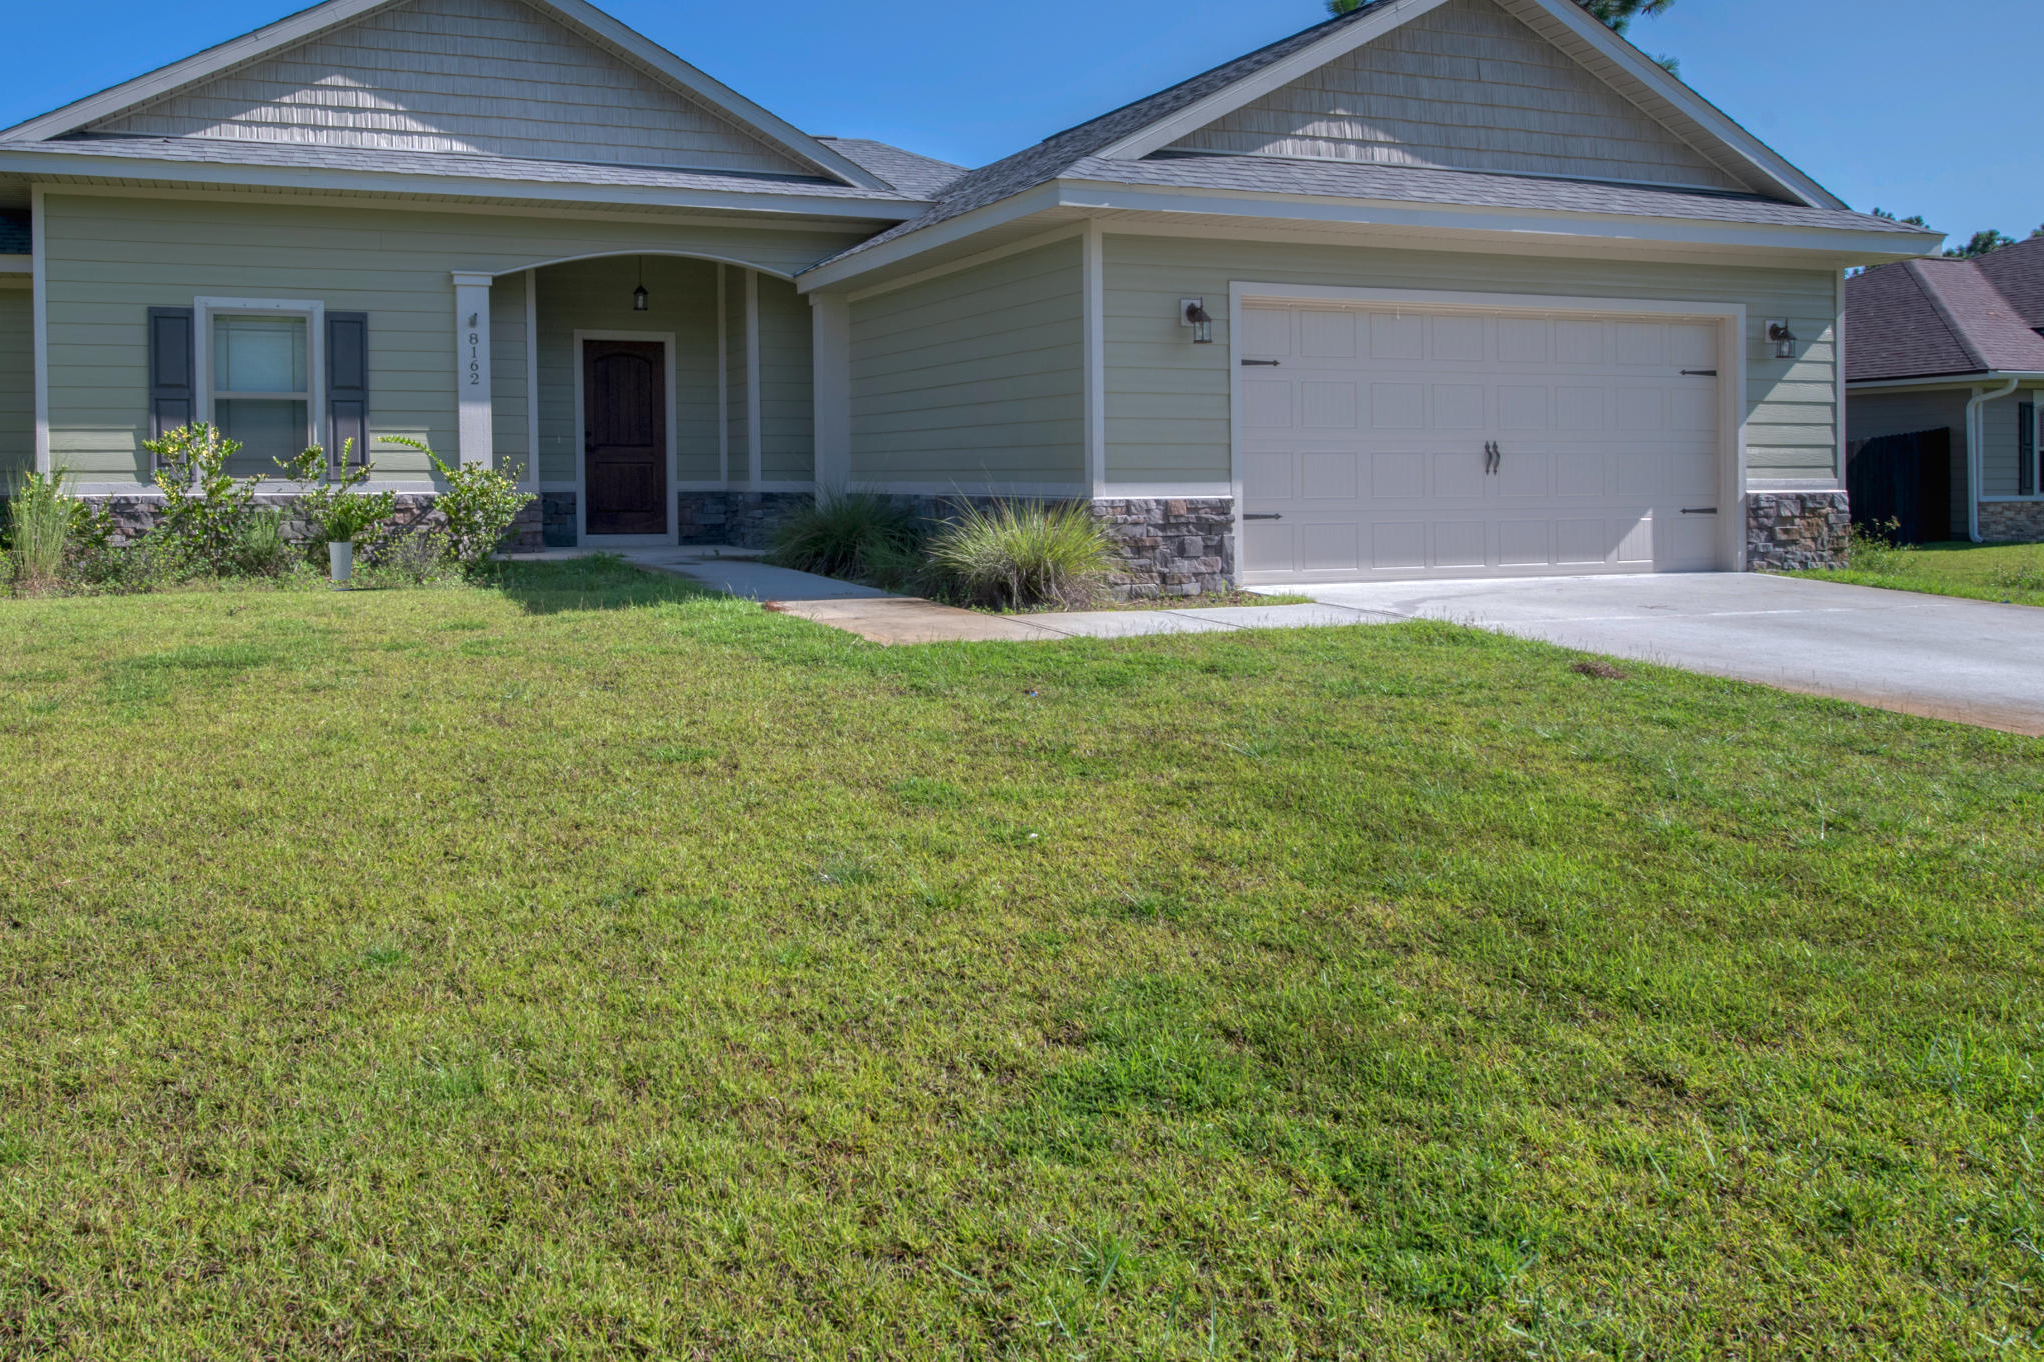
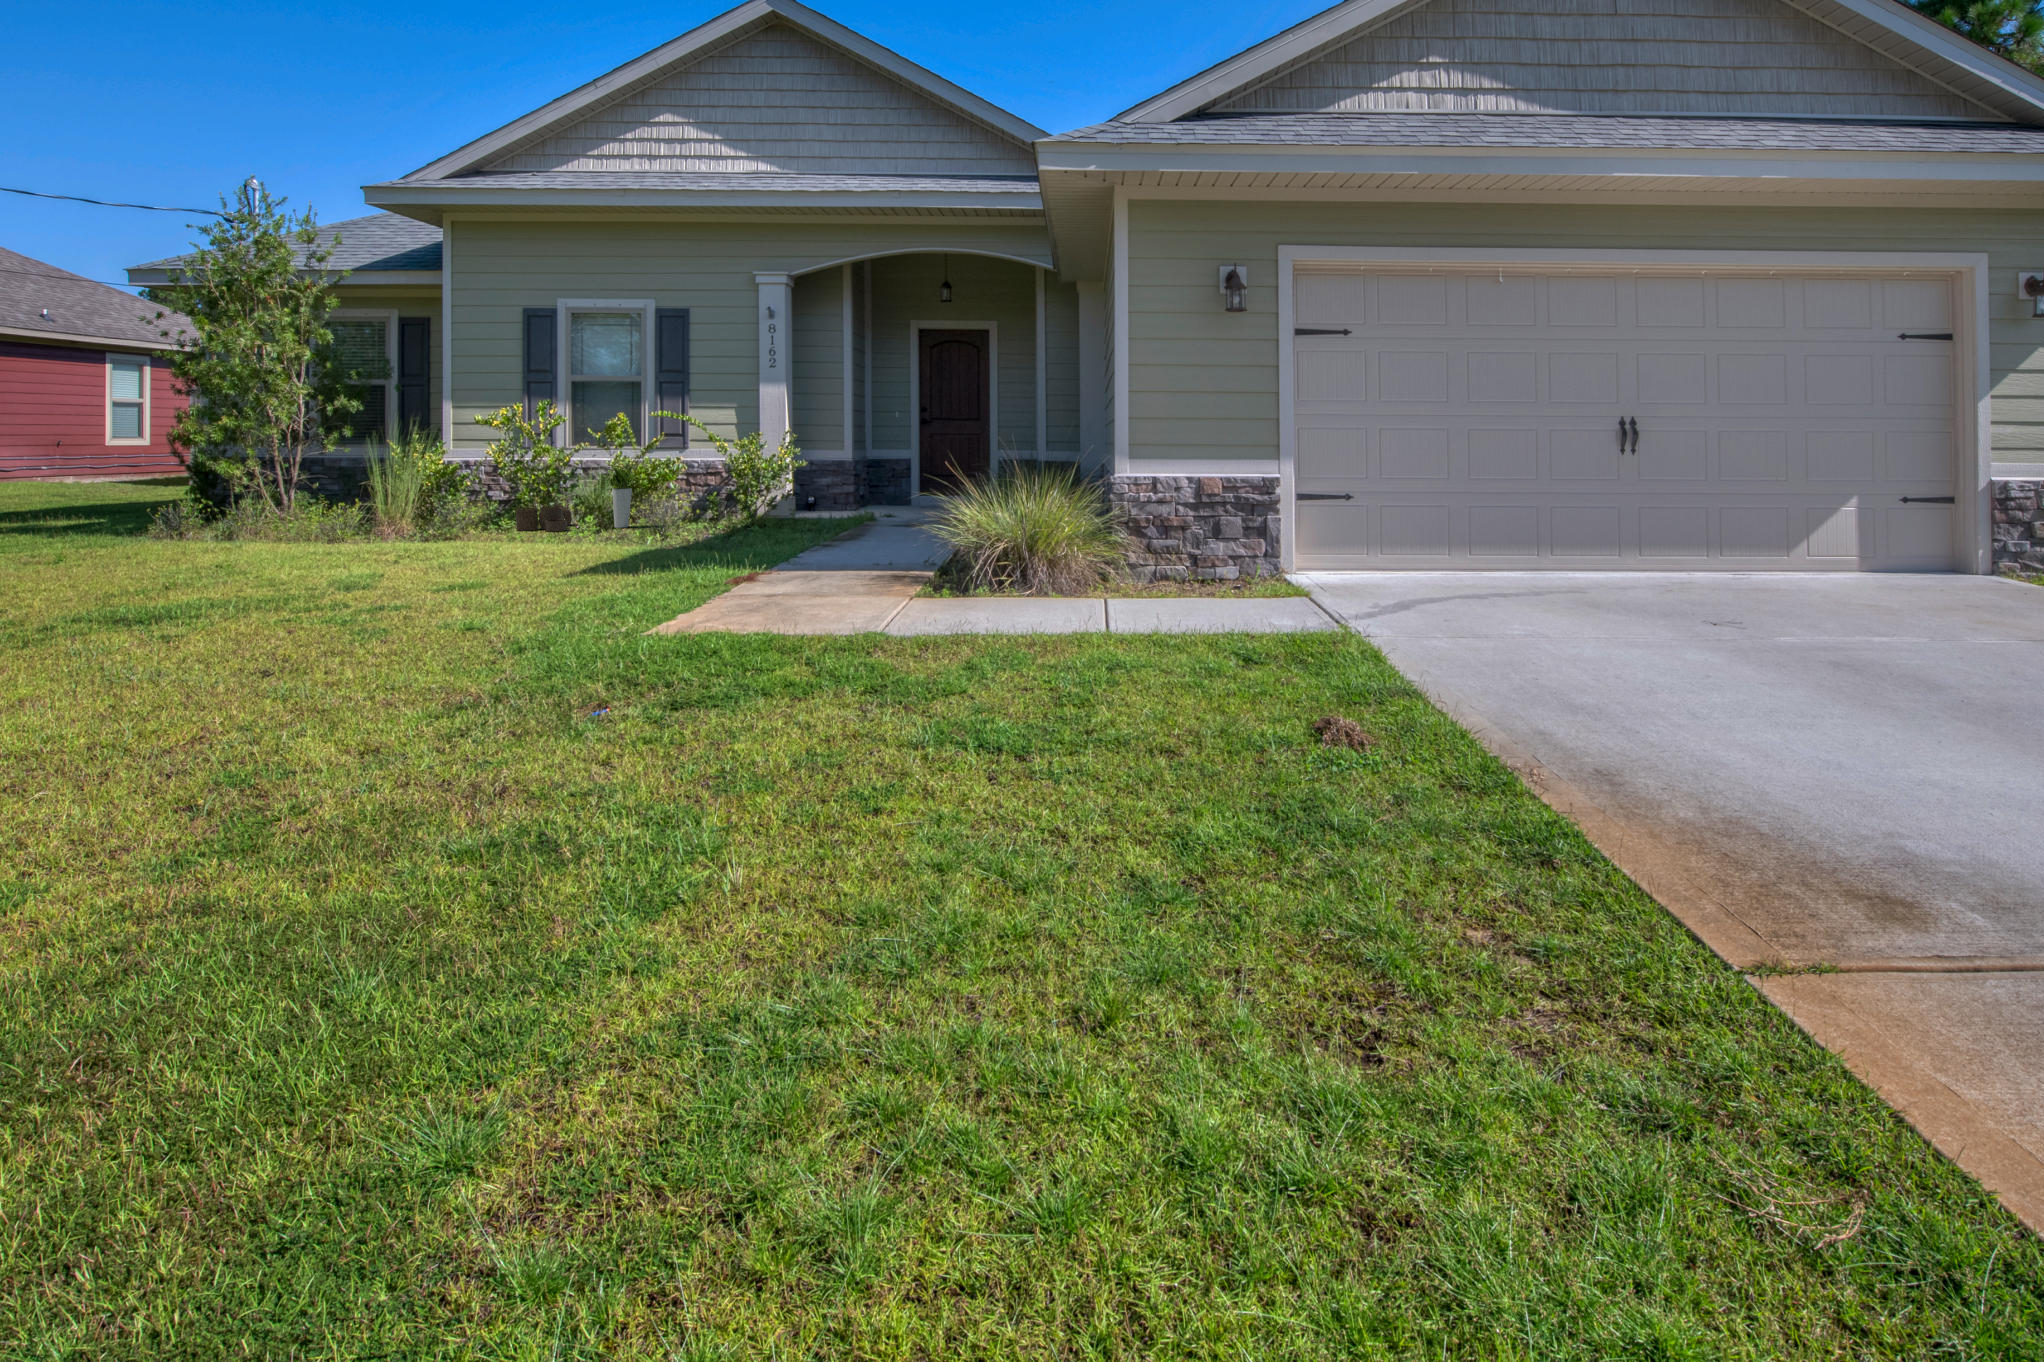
woven basket: none [216,563,287,597] -> present [516,503,571,532]

